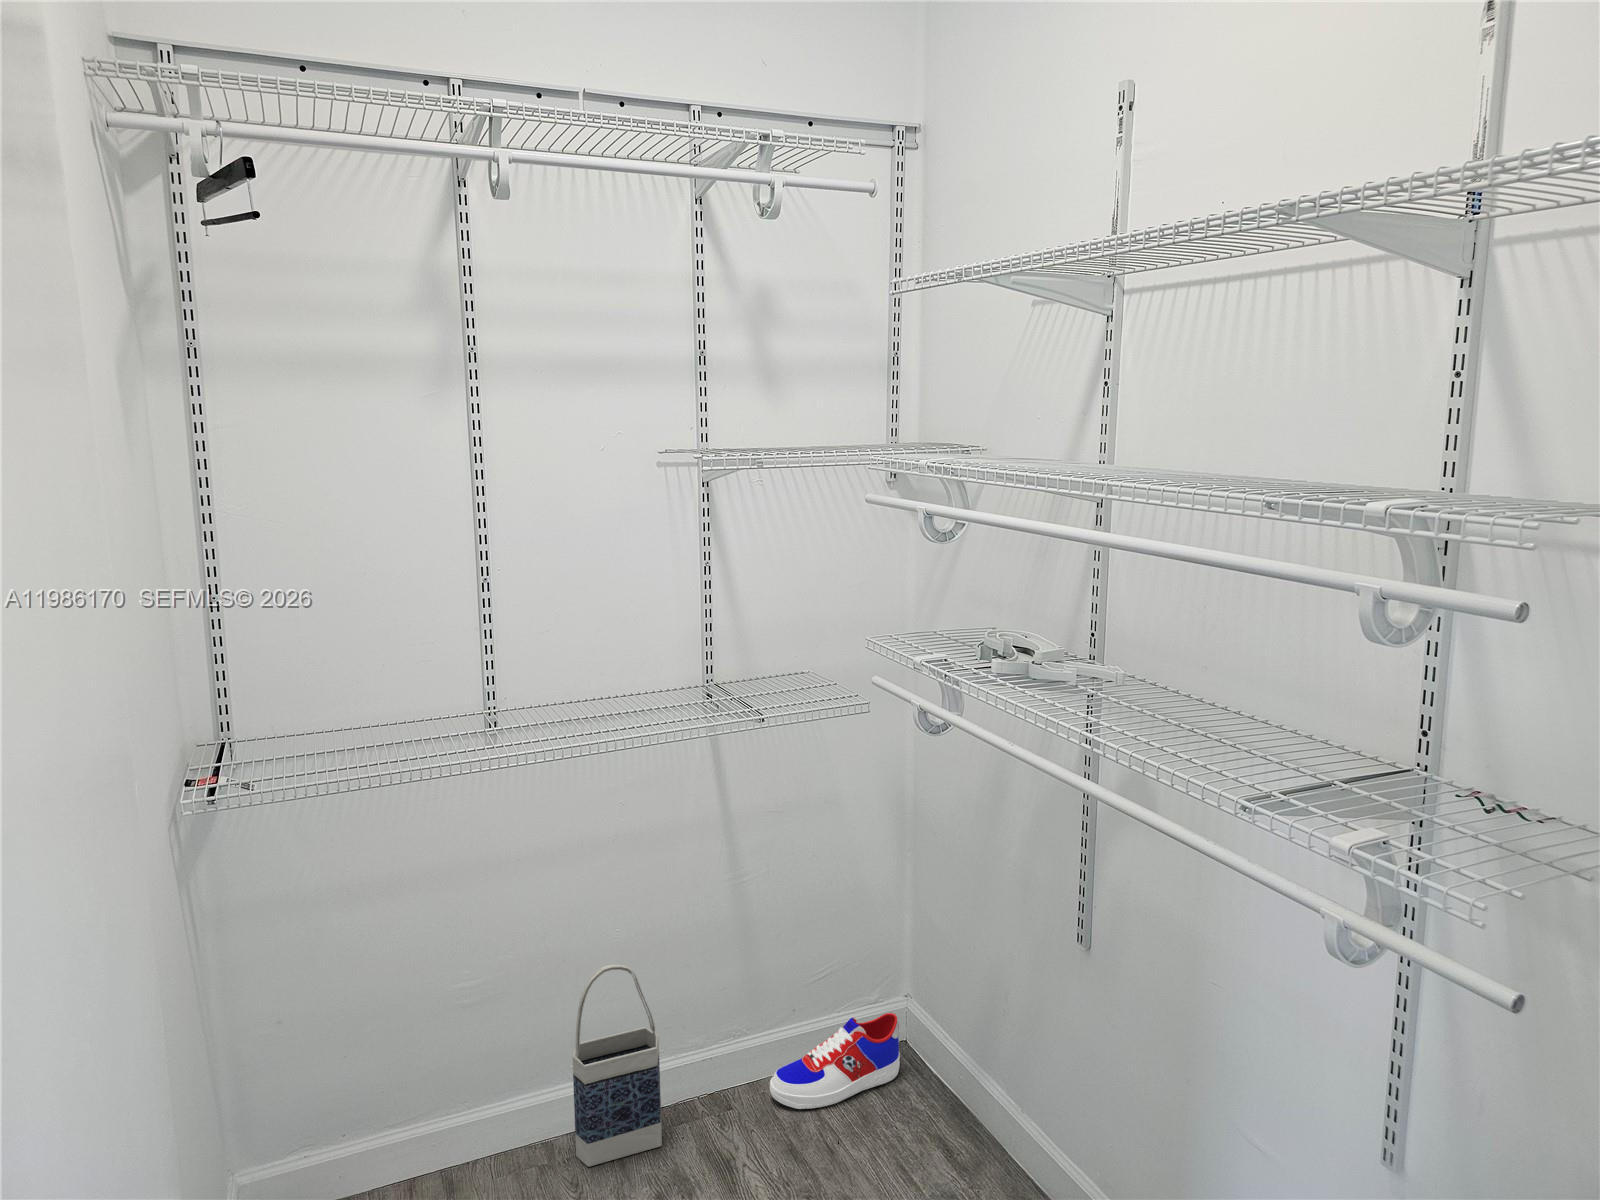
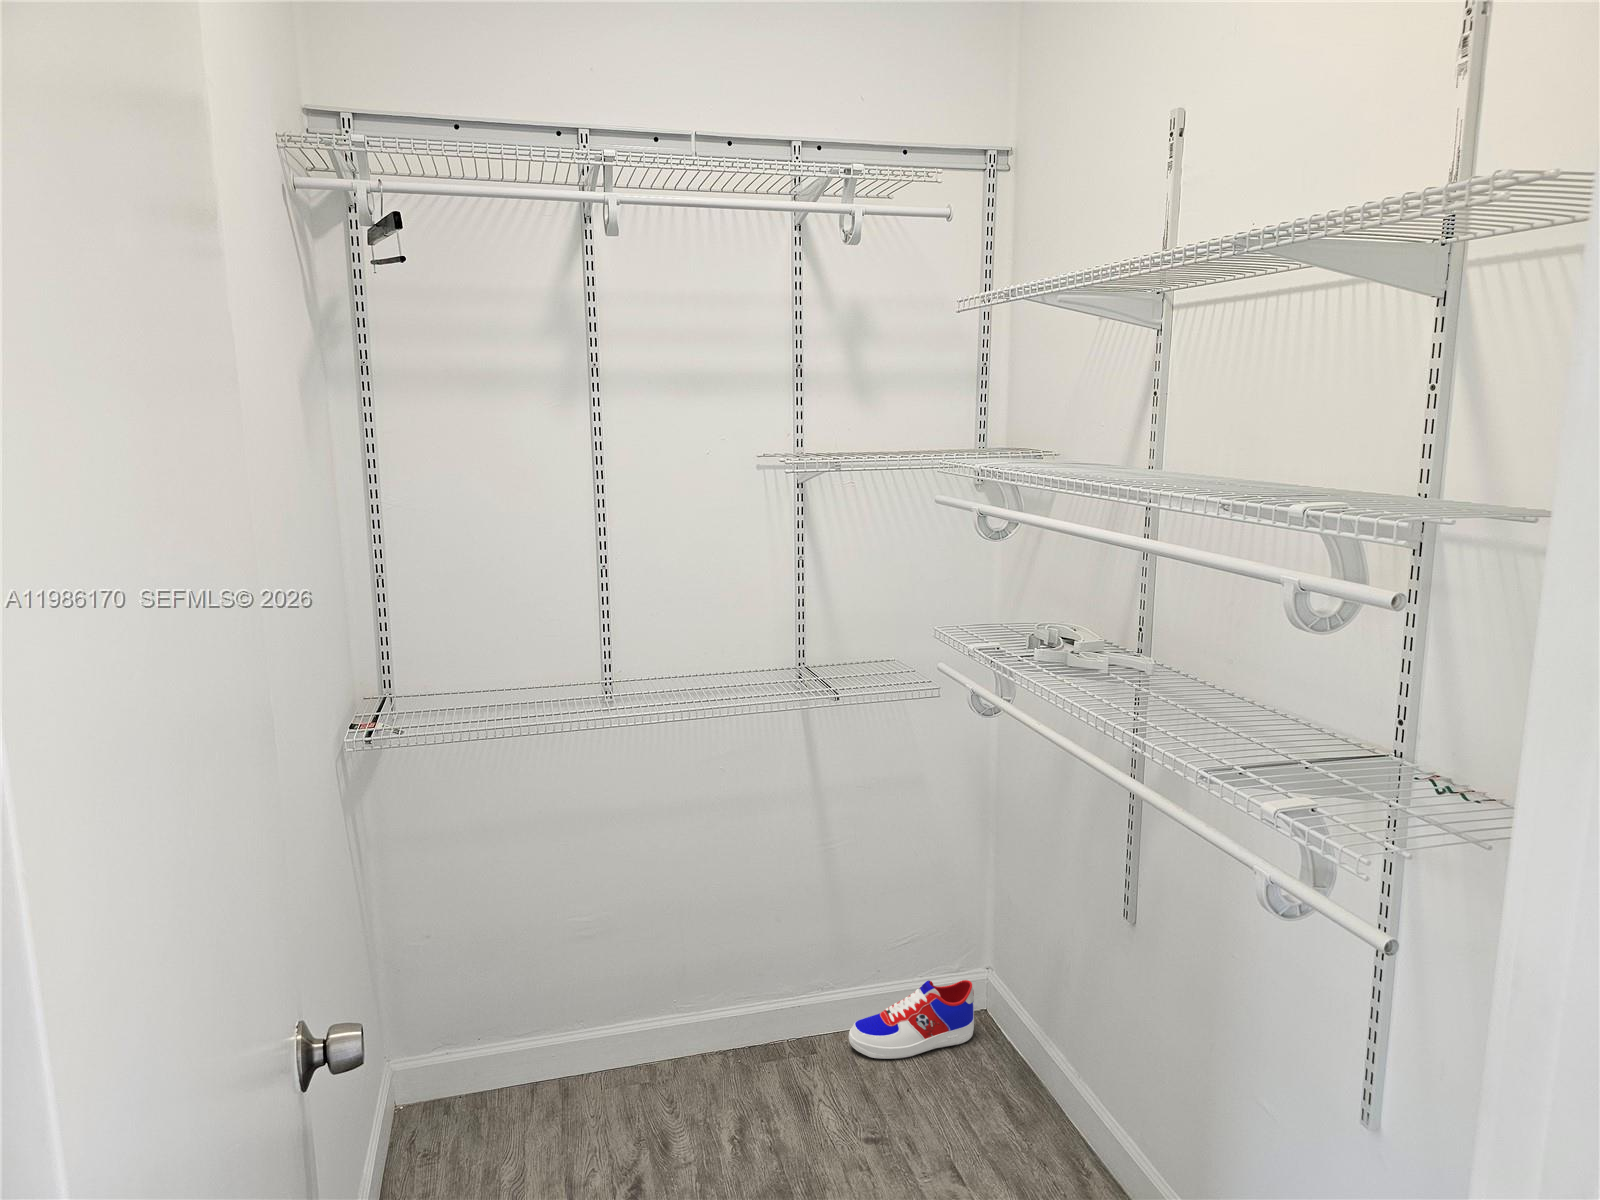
bag: present [572,964,662,1167] -> none [669,909,747,1086]

